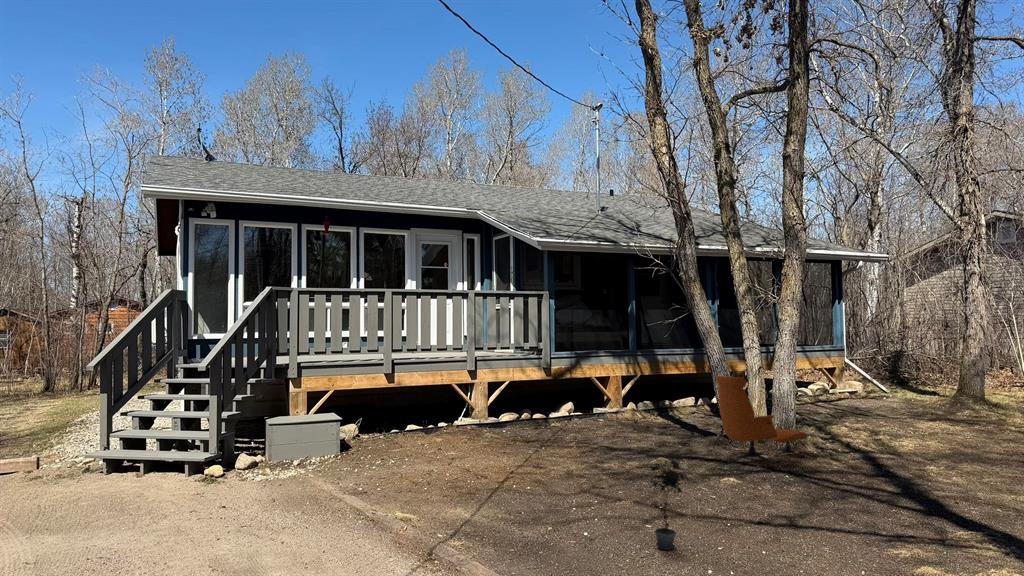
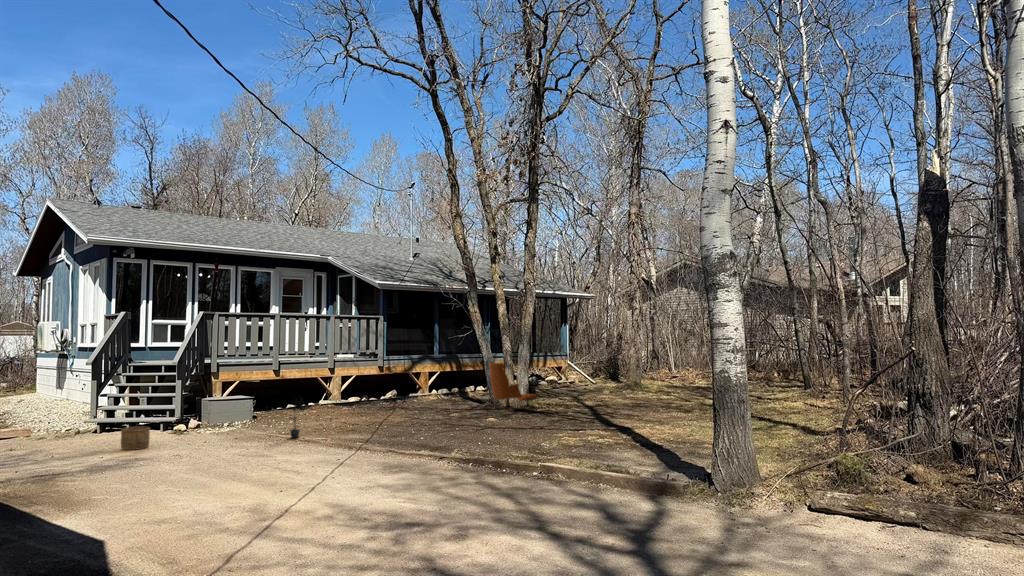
potted plant: present [650,457,689,550] -> present [289,396,305,438]
wooden bucket: none [36,490,92,538] -> present [121,426,150,450]

